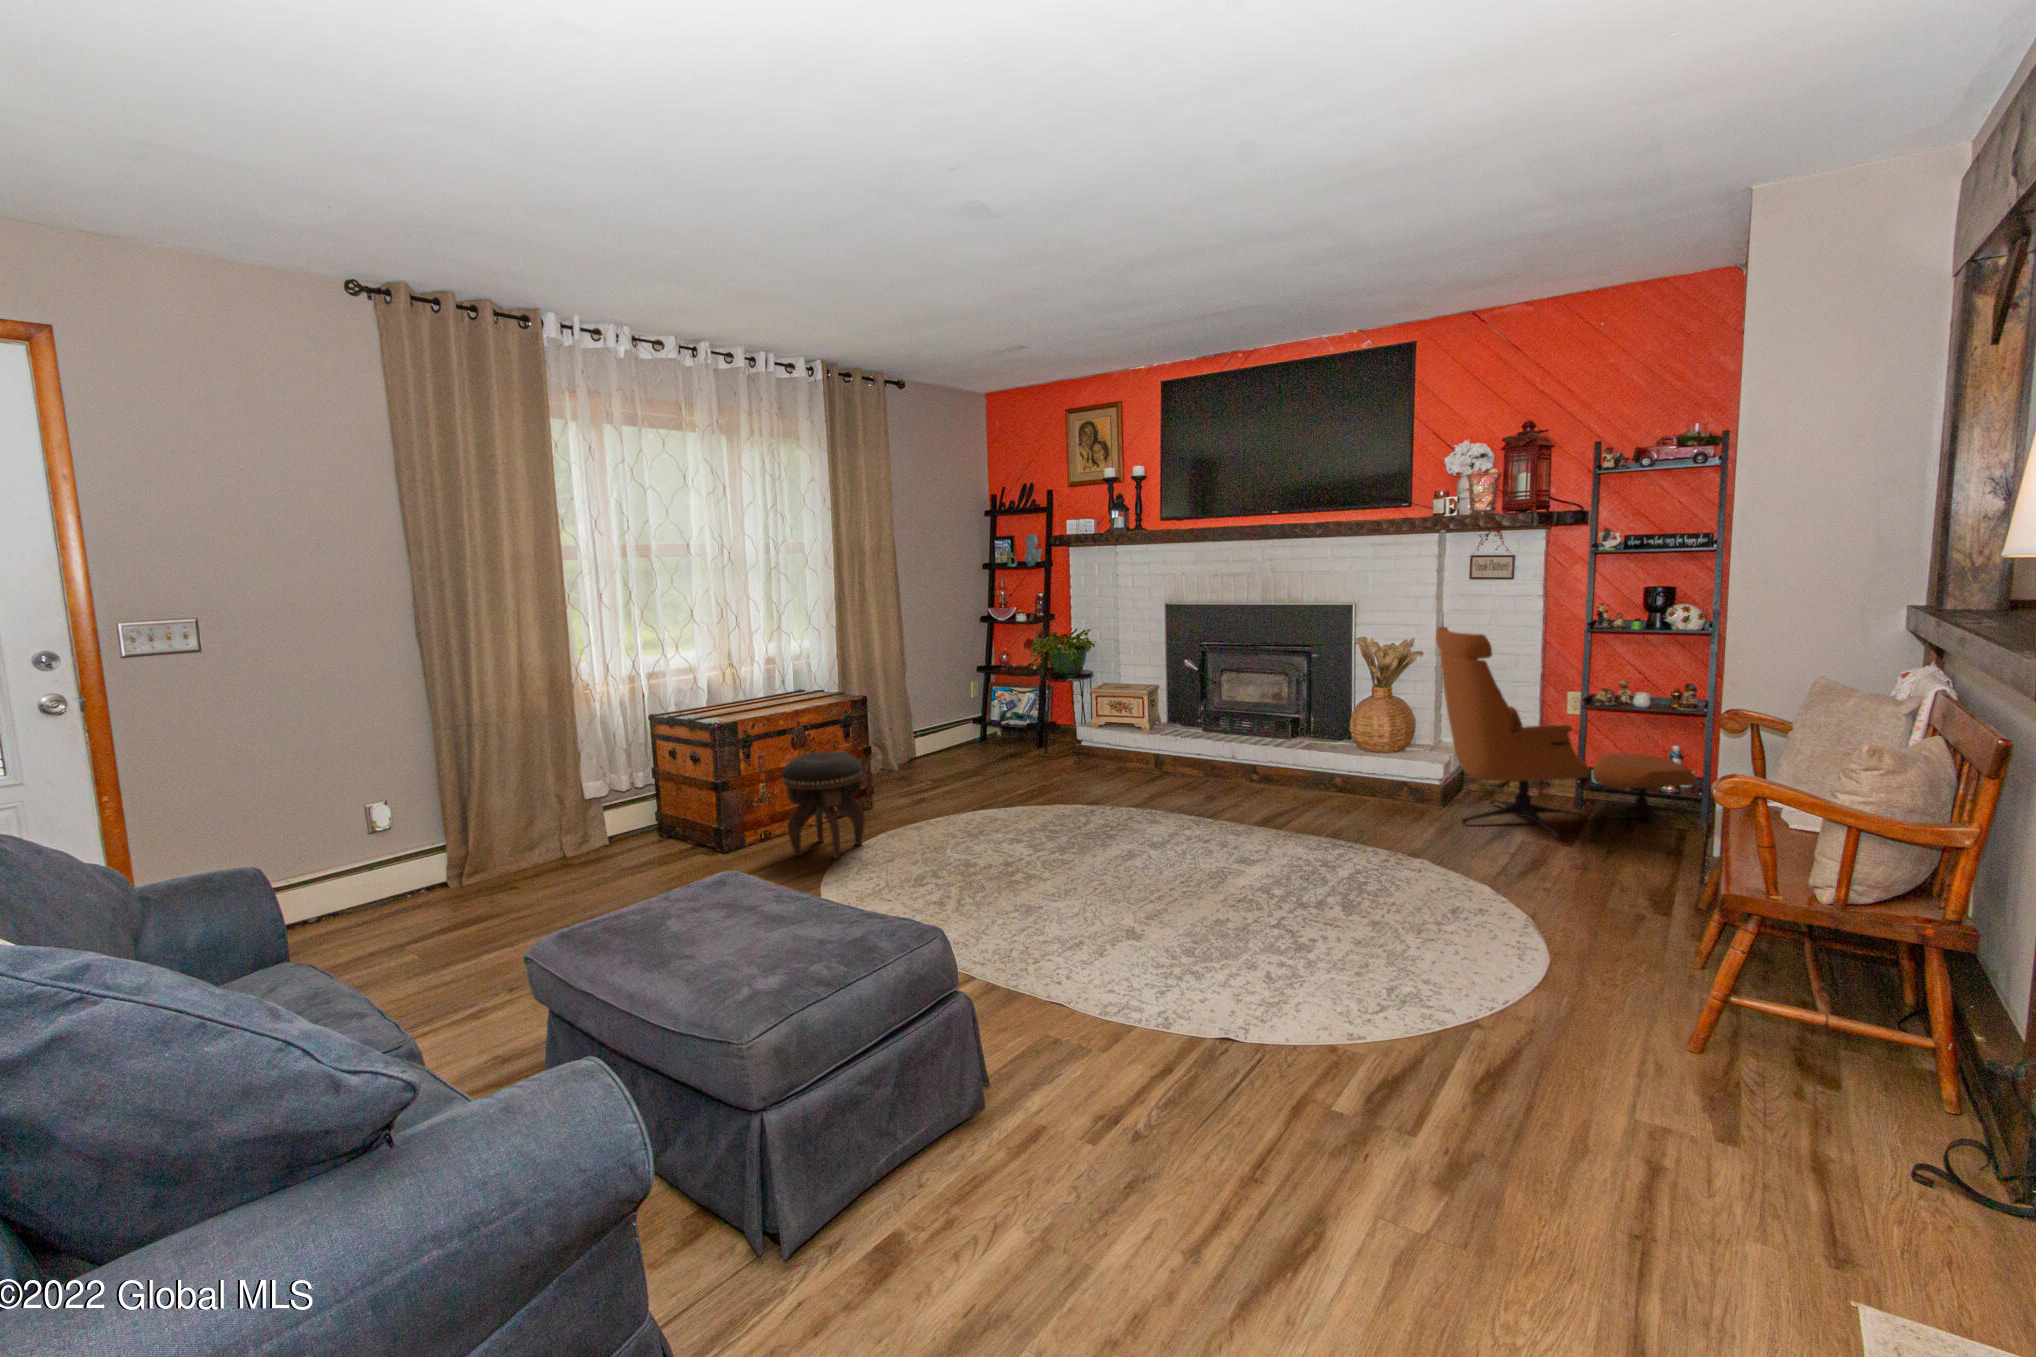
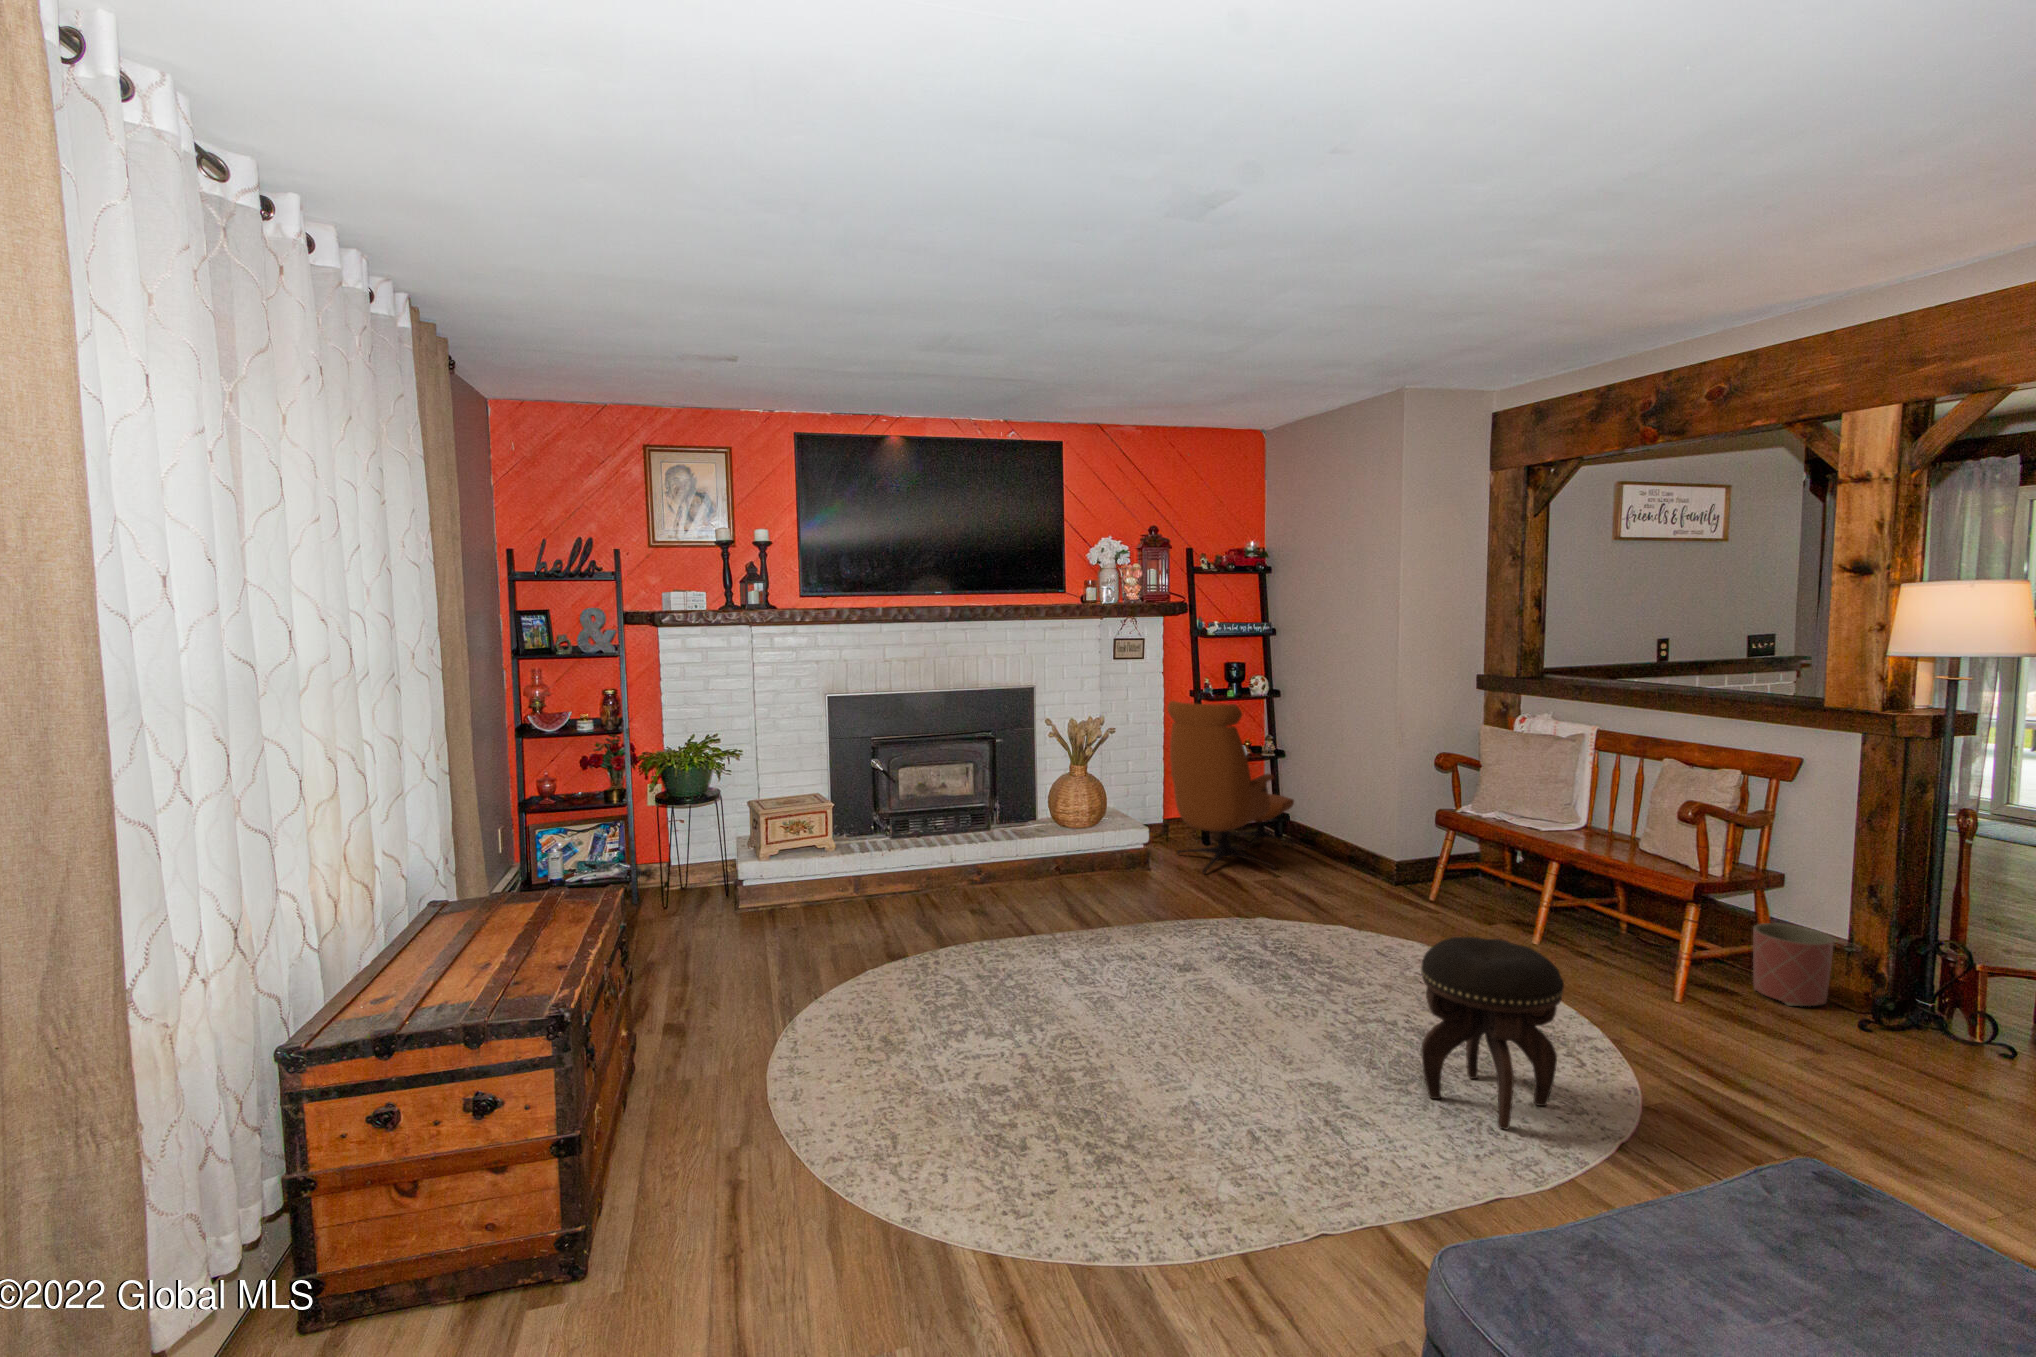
footstool: present [782,751,865,859] -> present [1421,937,1564,1130]
planter: none [1808,1050,1962,1218] -> present [1753,923,1834,1006]

